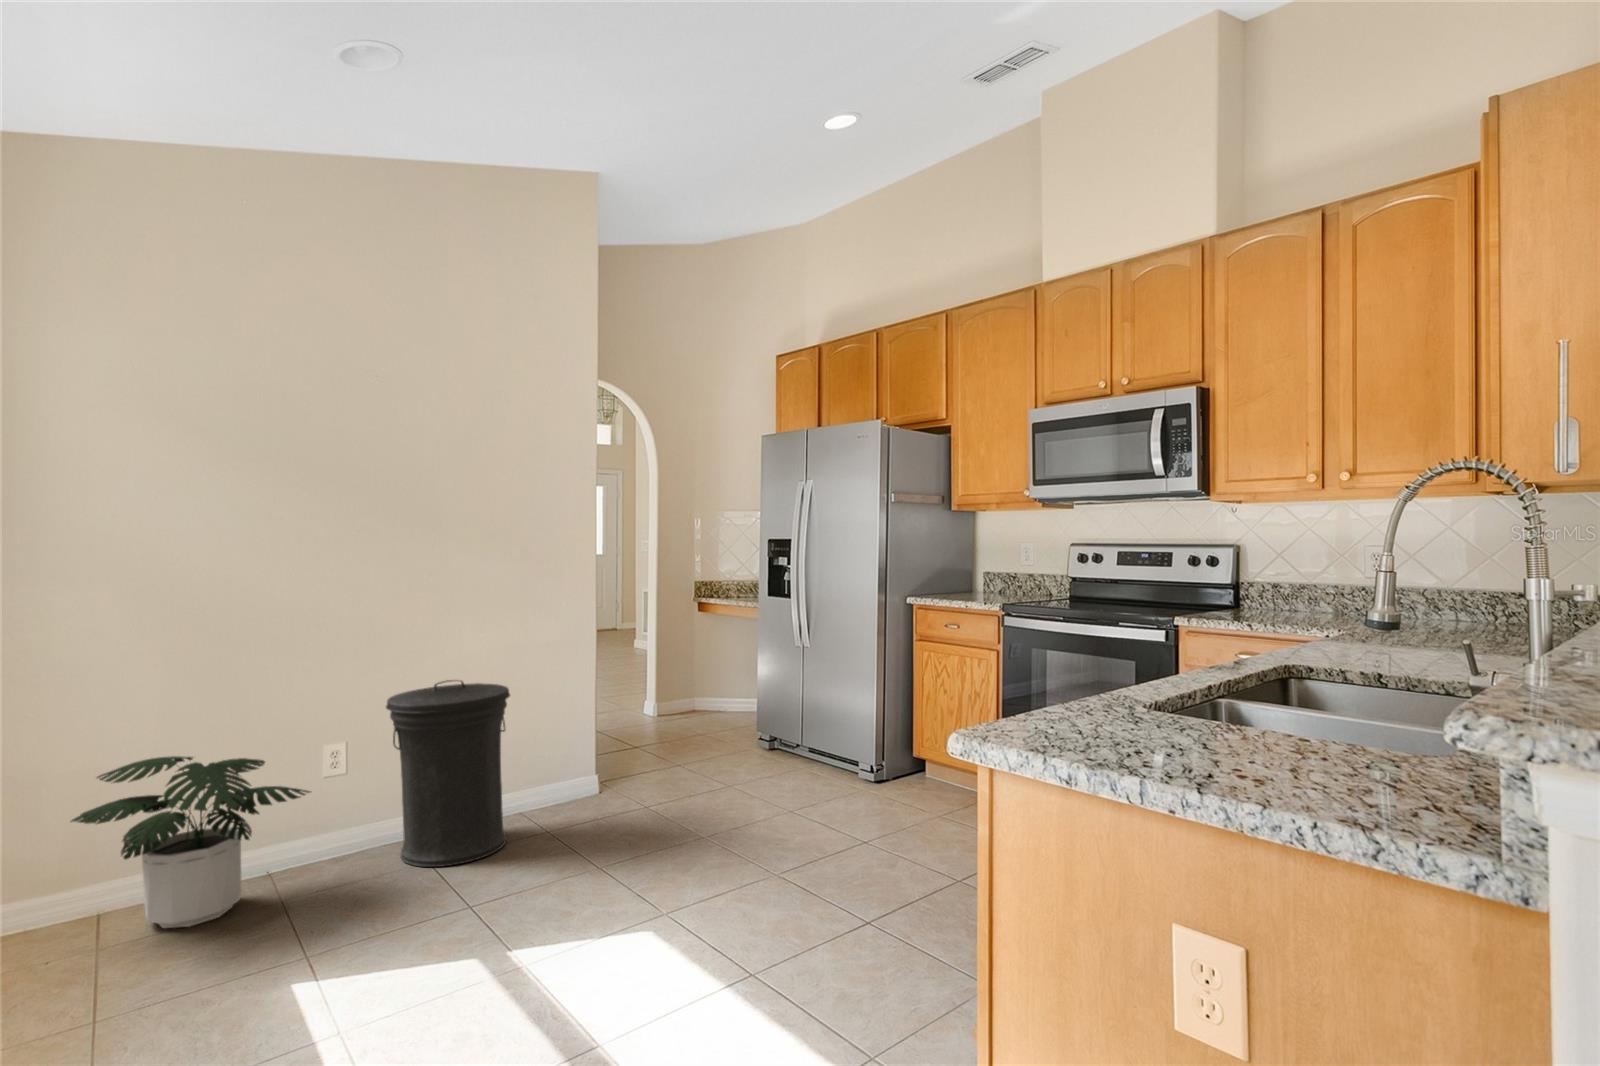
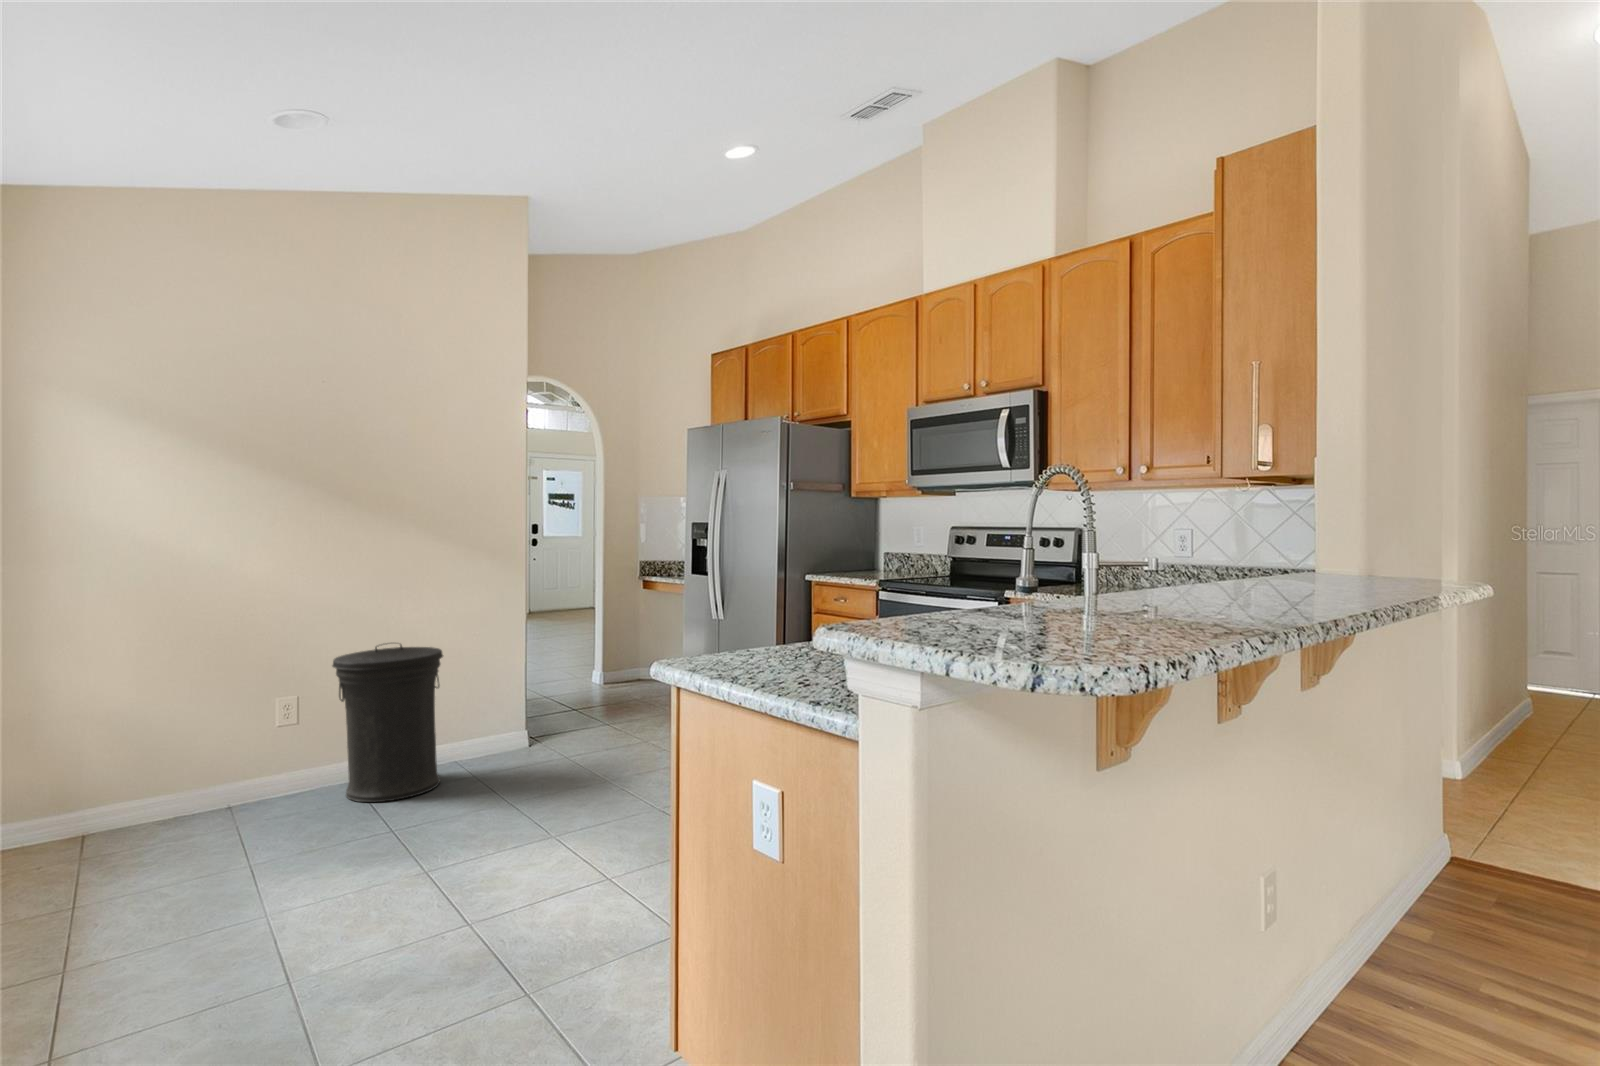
potted plant: present [71,756,310,928] -> none [55,704,264,846]

